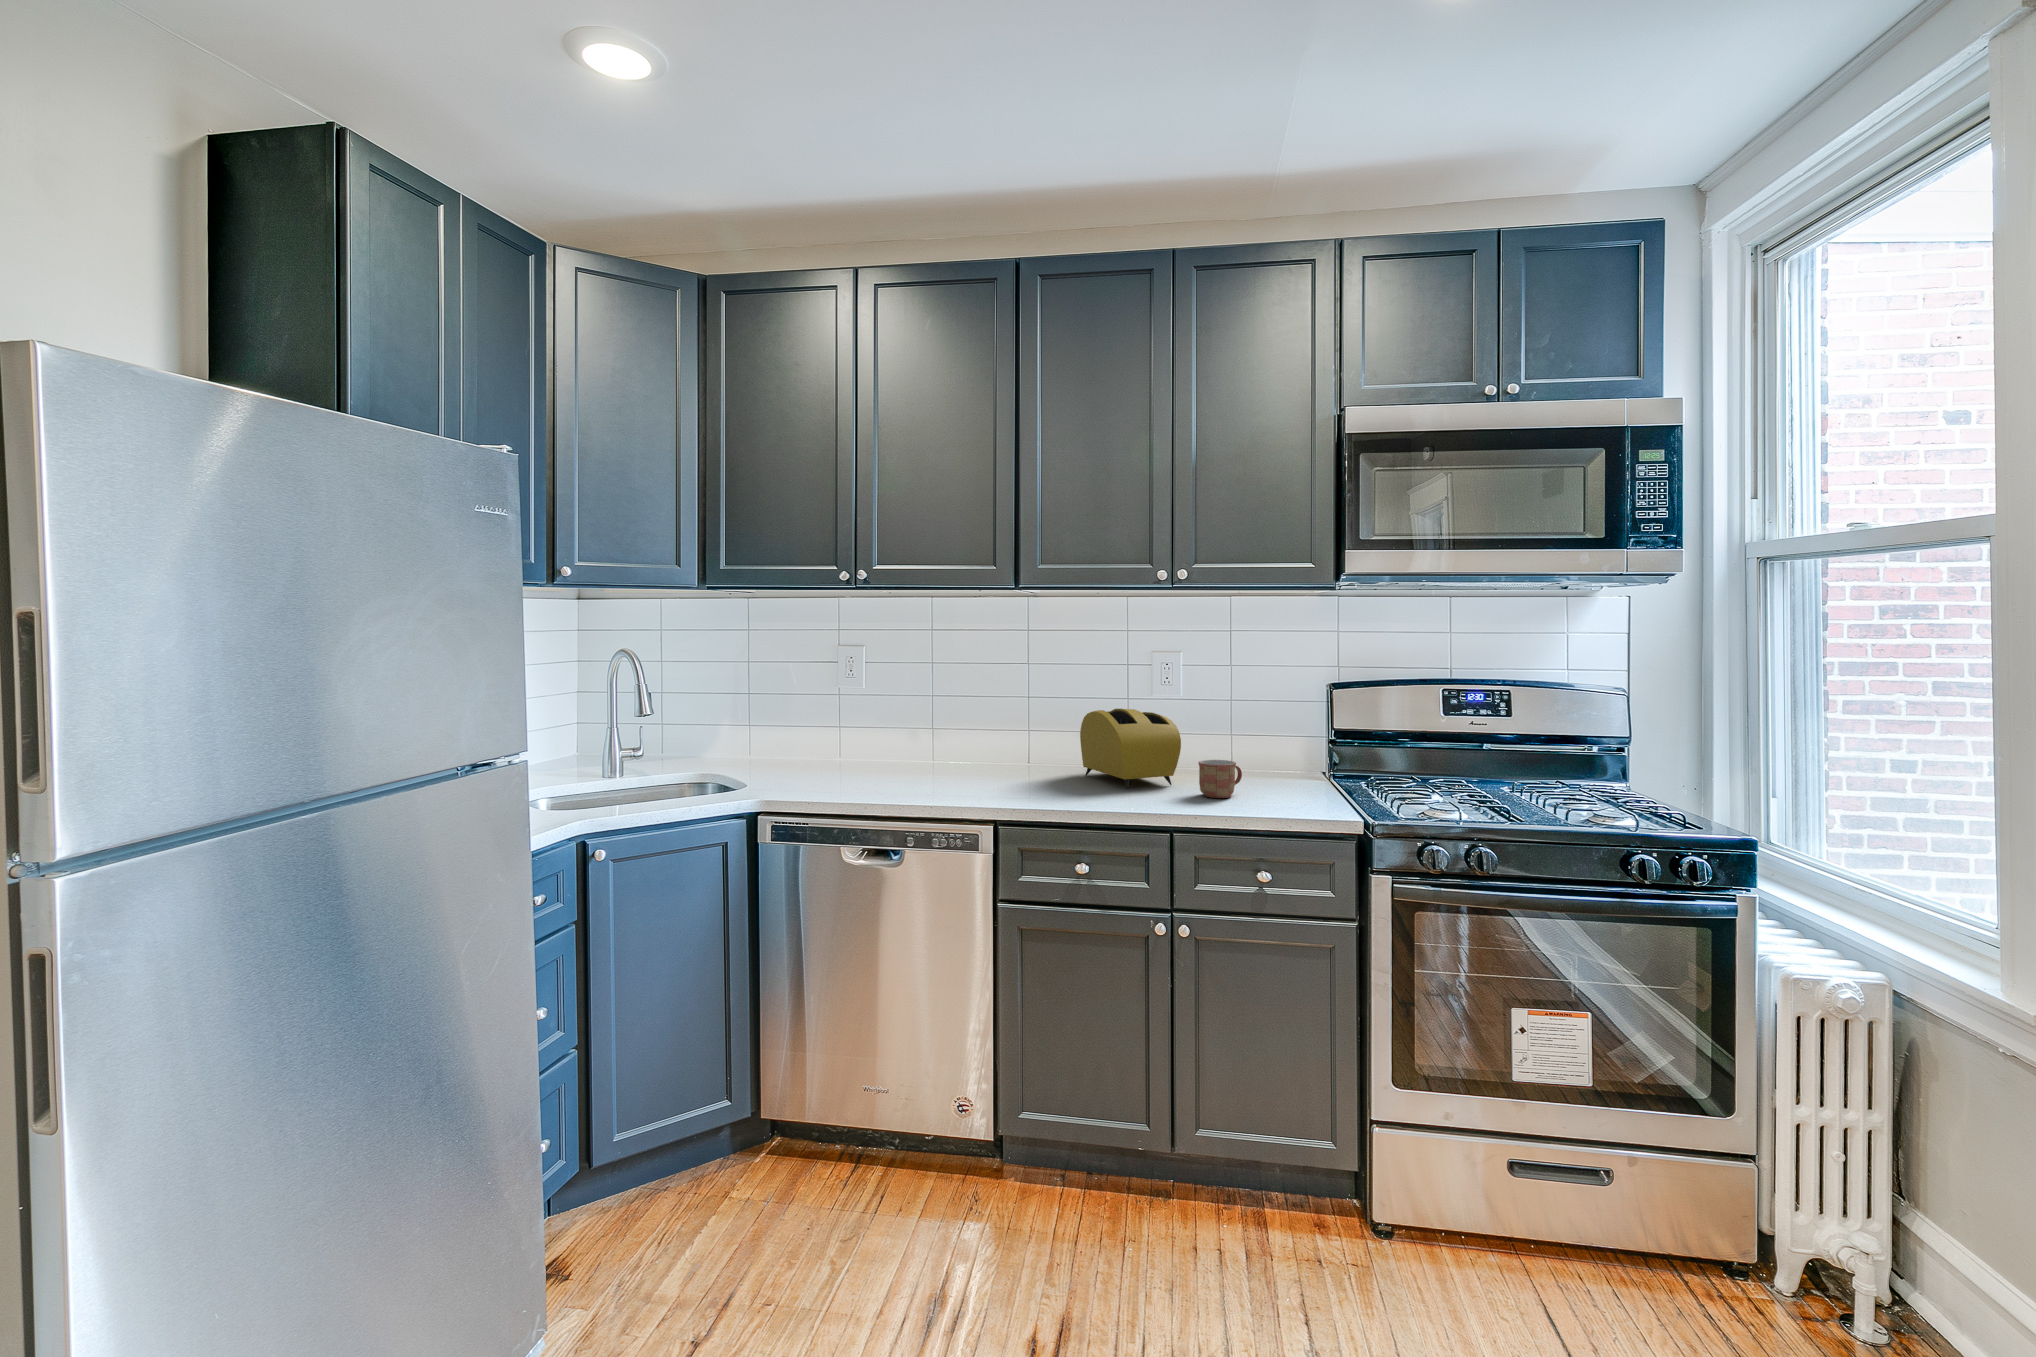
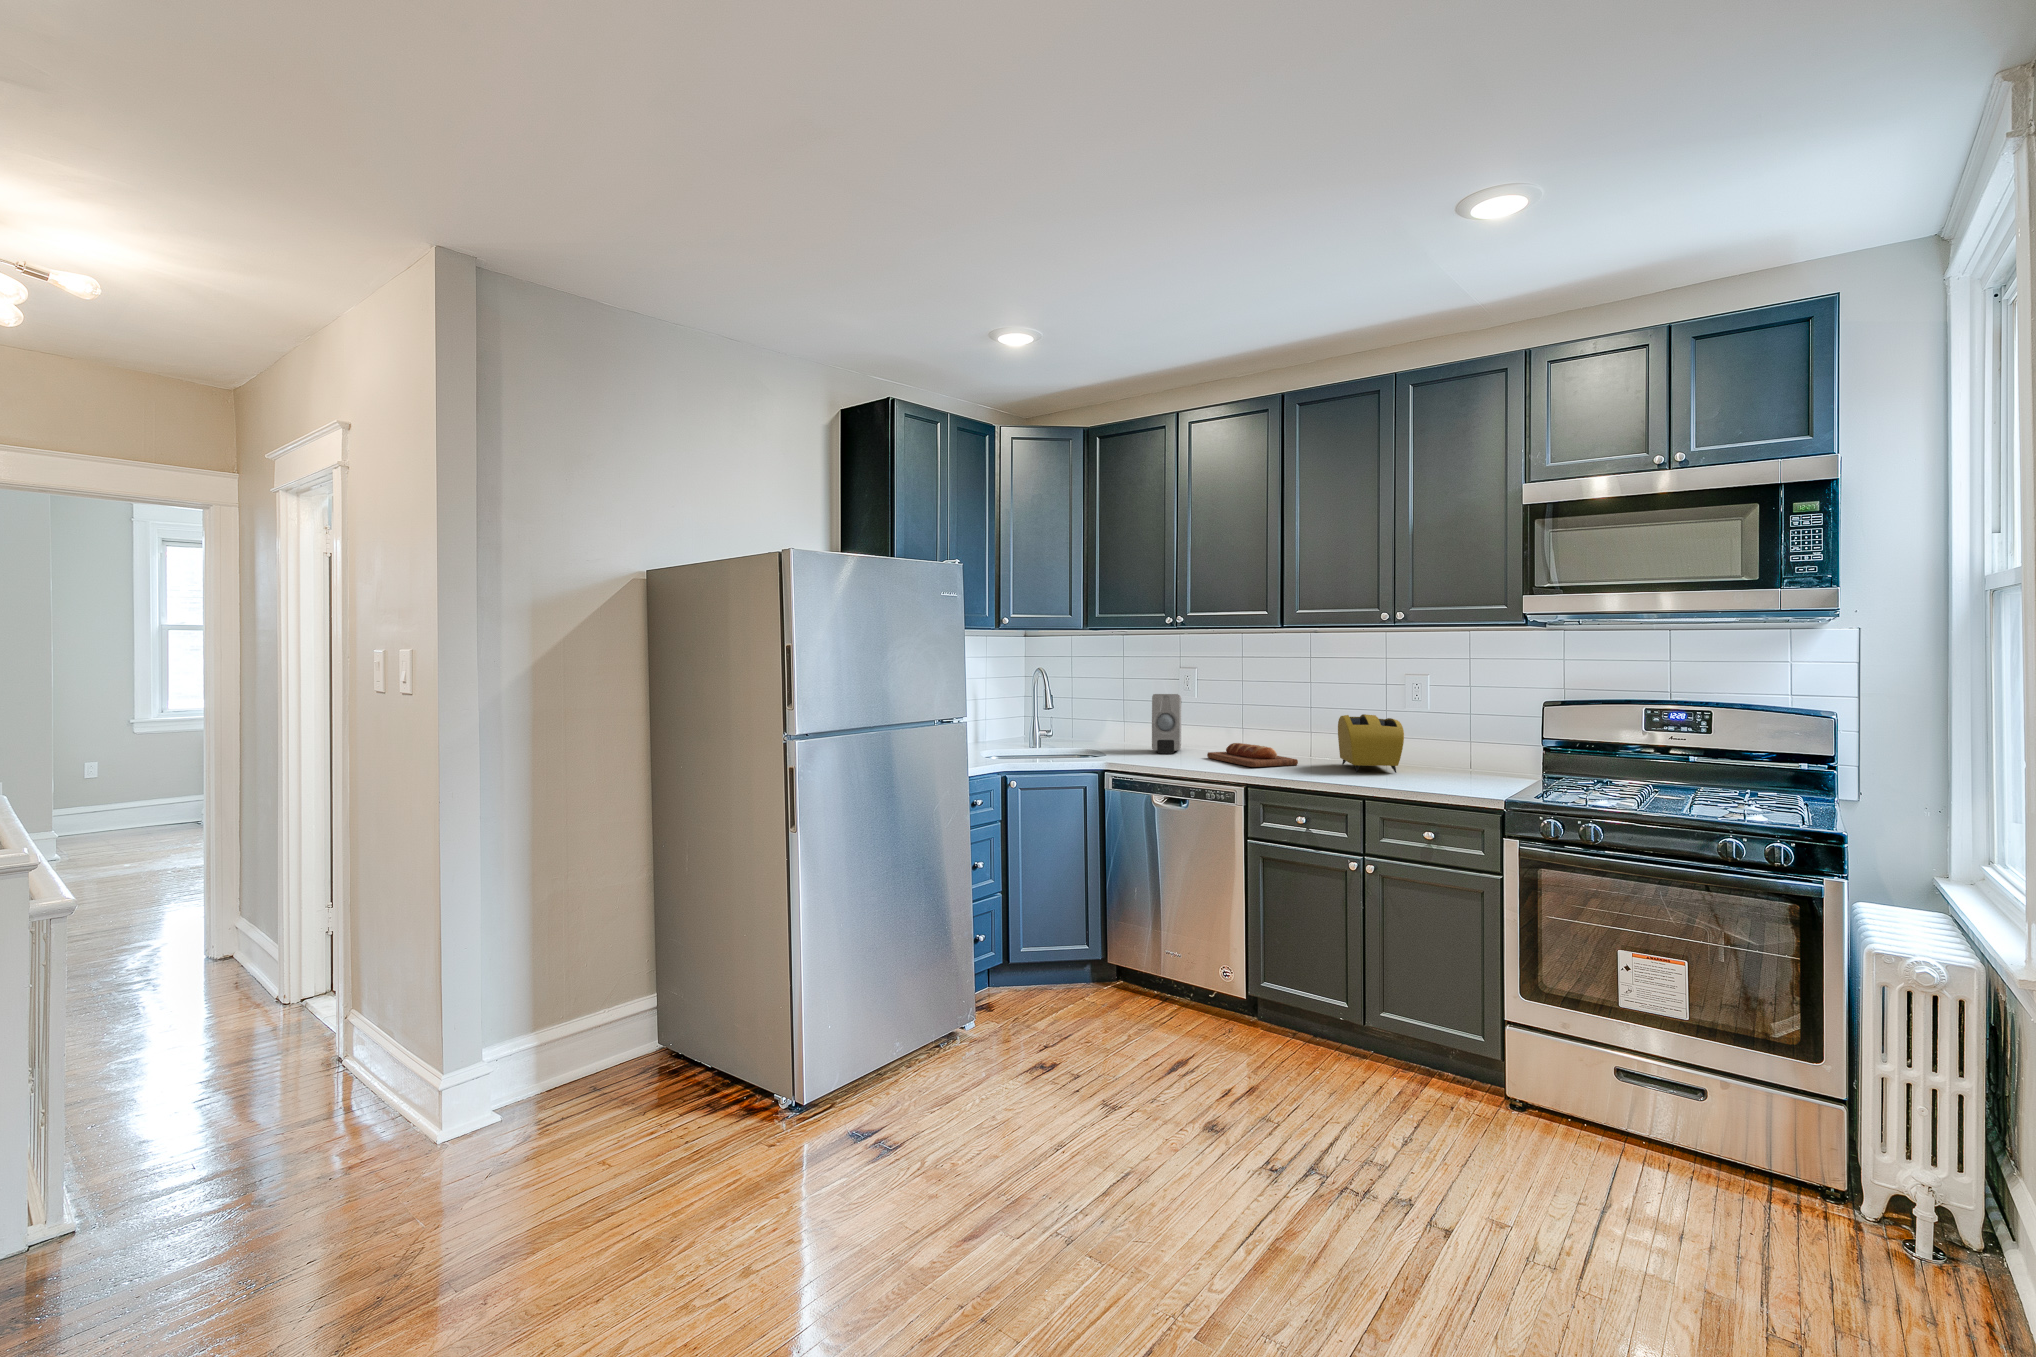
soap dispenser: none [805,686,850,772] -> present [1152,694,1181,754]
bread loaf: none [898,752,1033,789] -> present [1207,743,1298,767]
mug: present [1198,760,1242,798] -> none [1404,753,1442,781]

